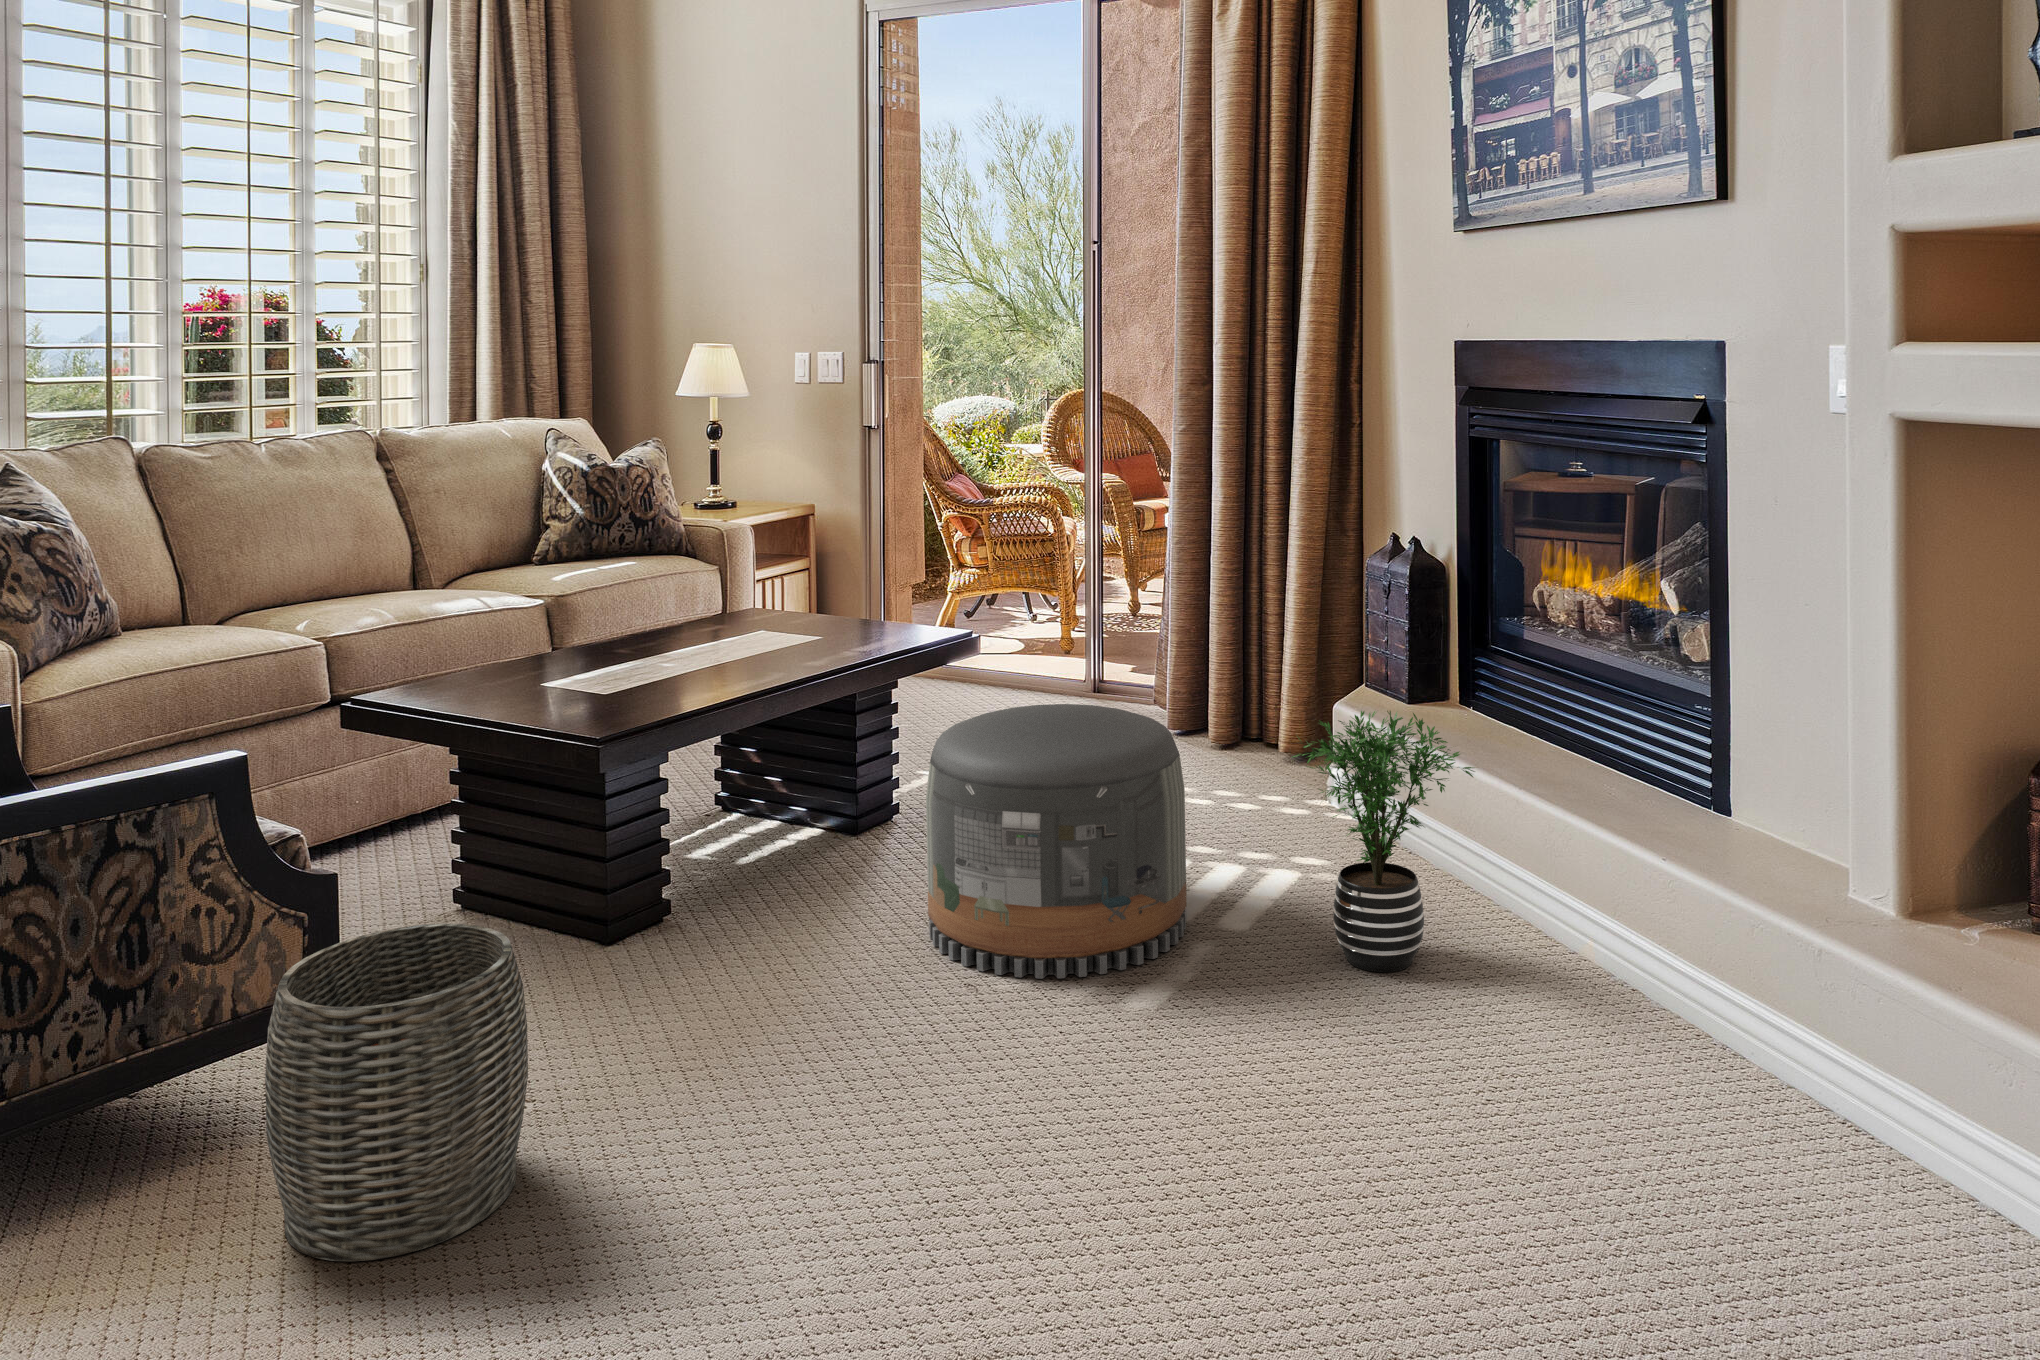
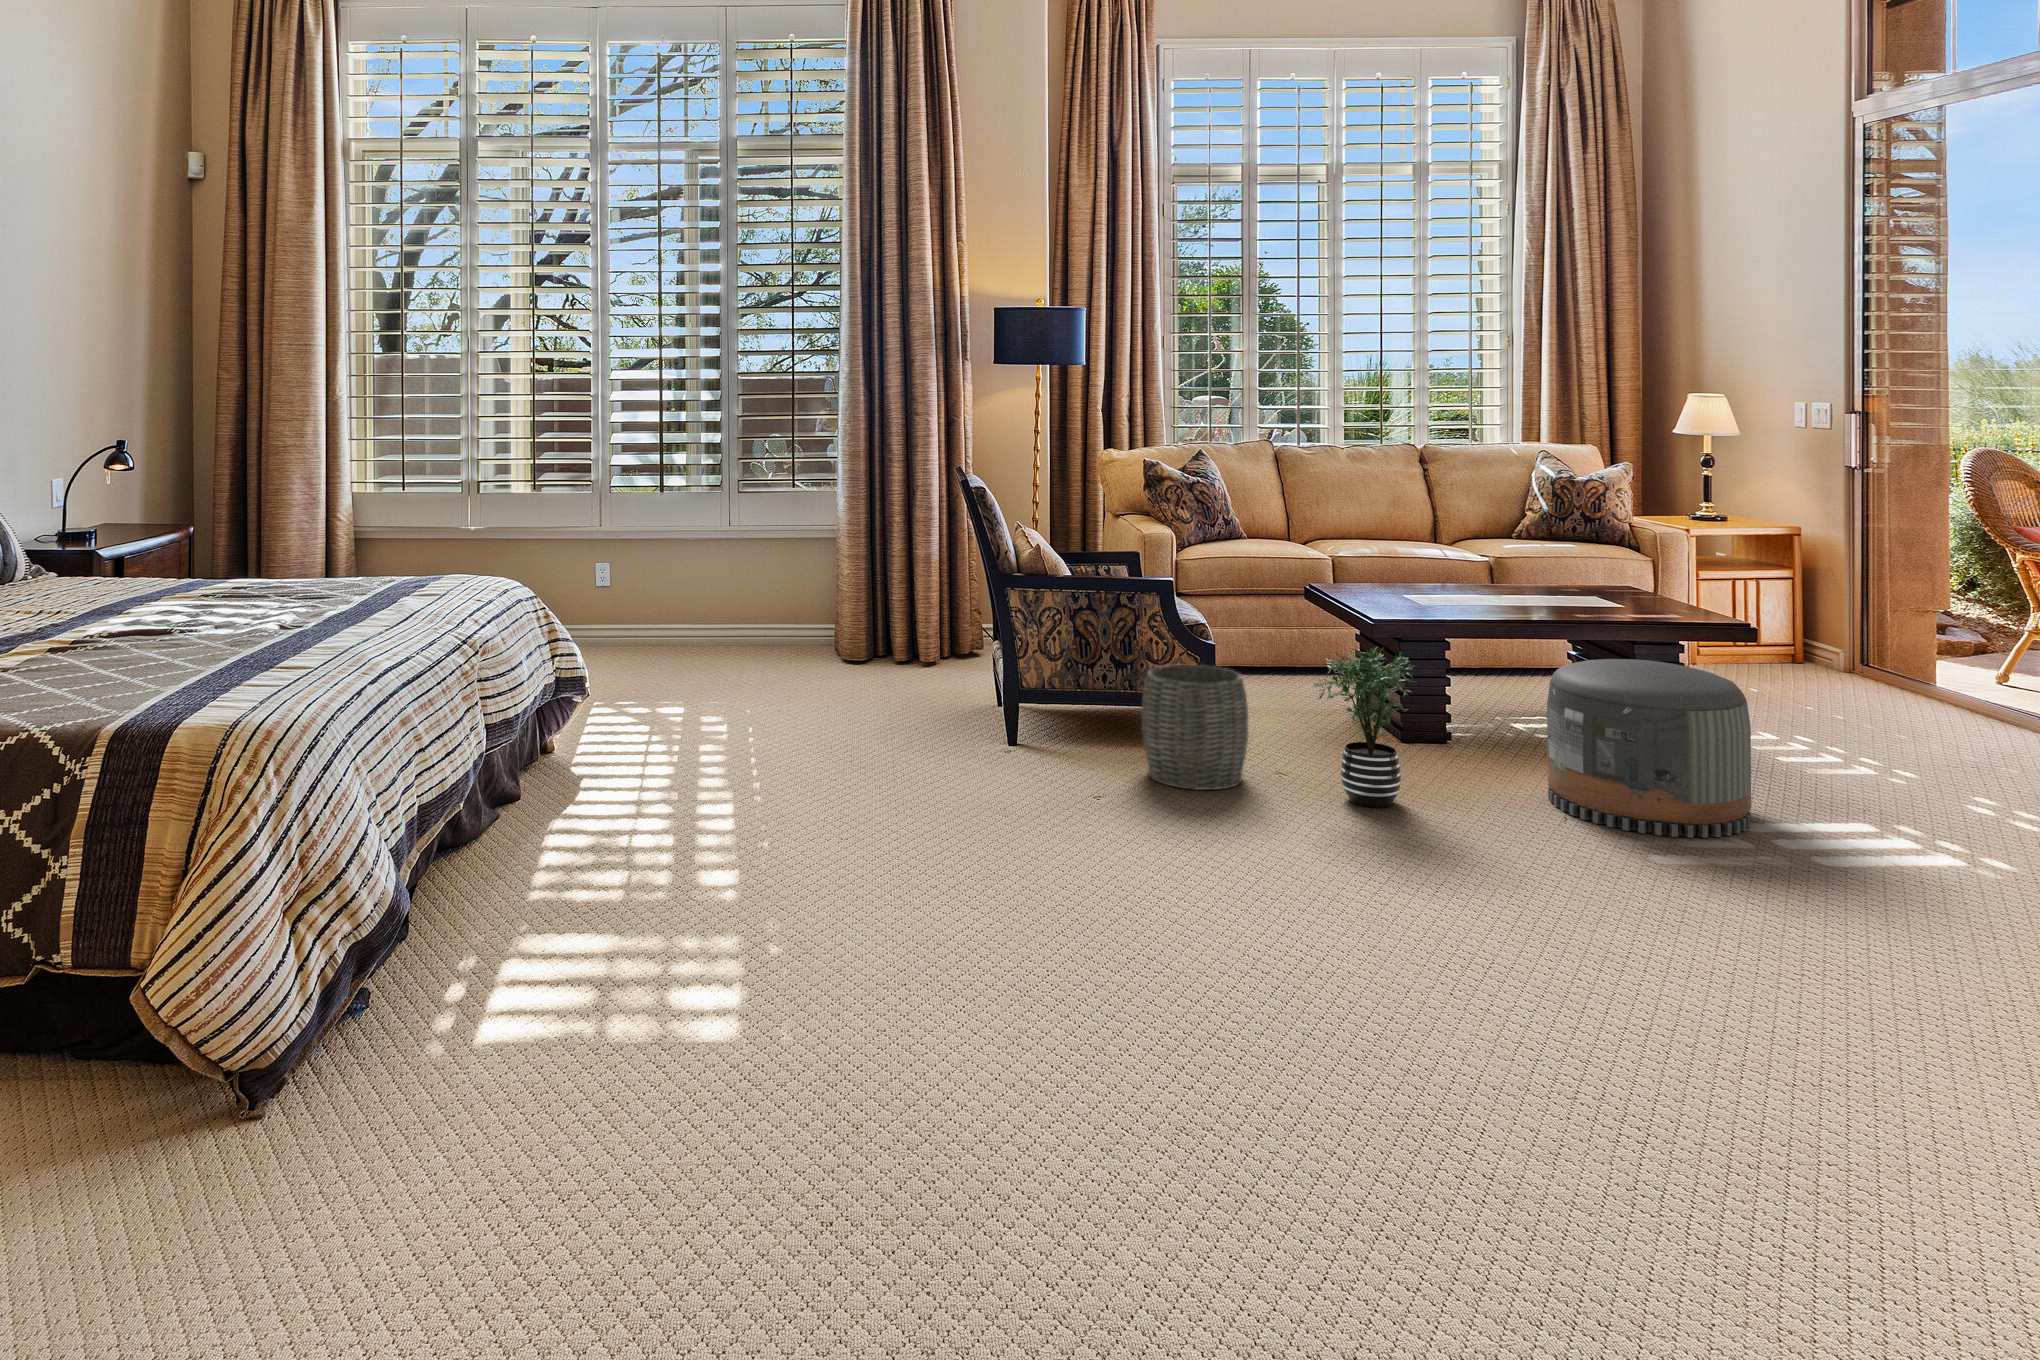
potted plant: present [1293,711,1475,972] -> present [1313,648,1413,808]

